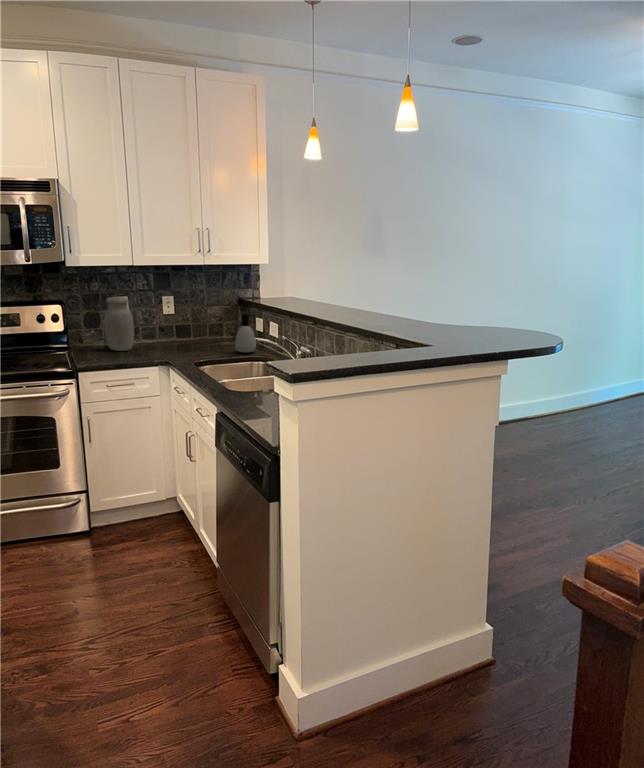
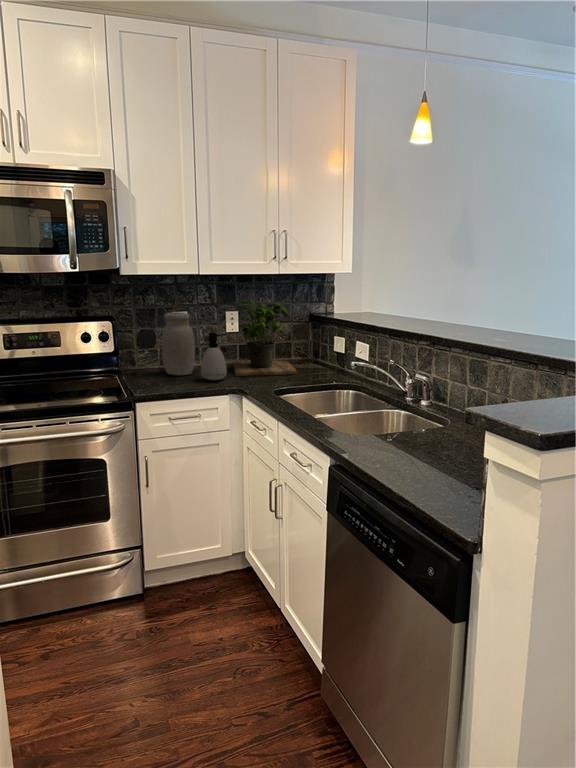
potted plant: none [169,287,222,351] -> present [232,300,297,376]
soap dispenser: present [235,314,256,353] -> present [201,332,227,380]

